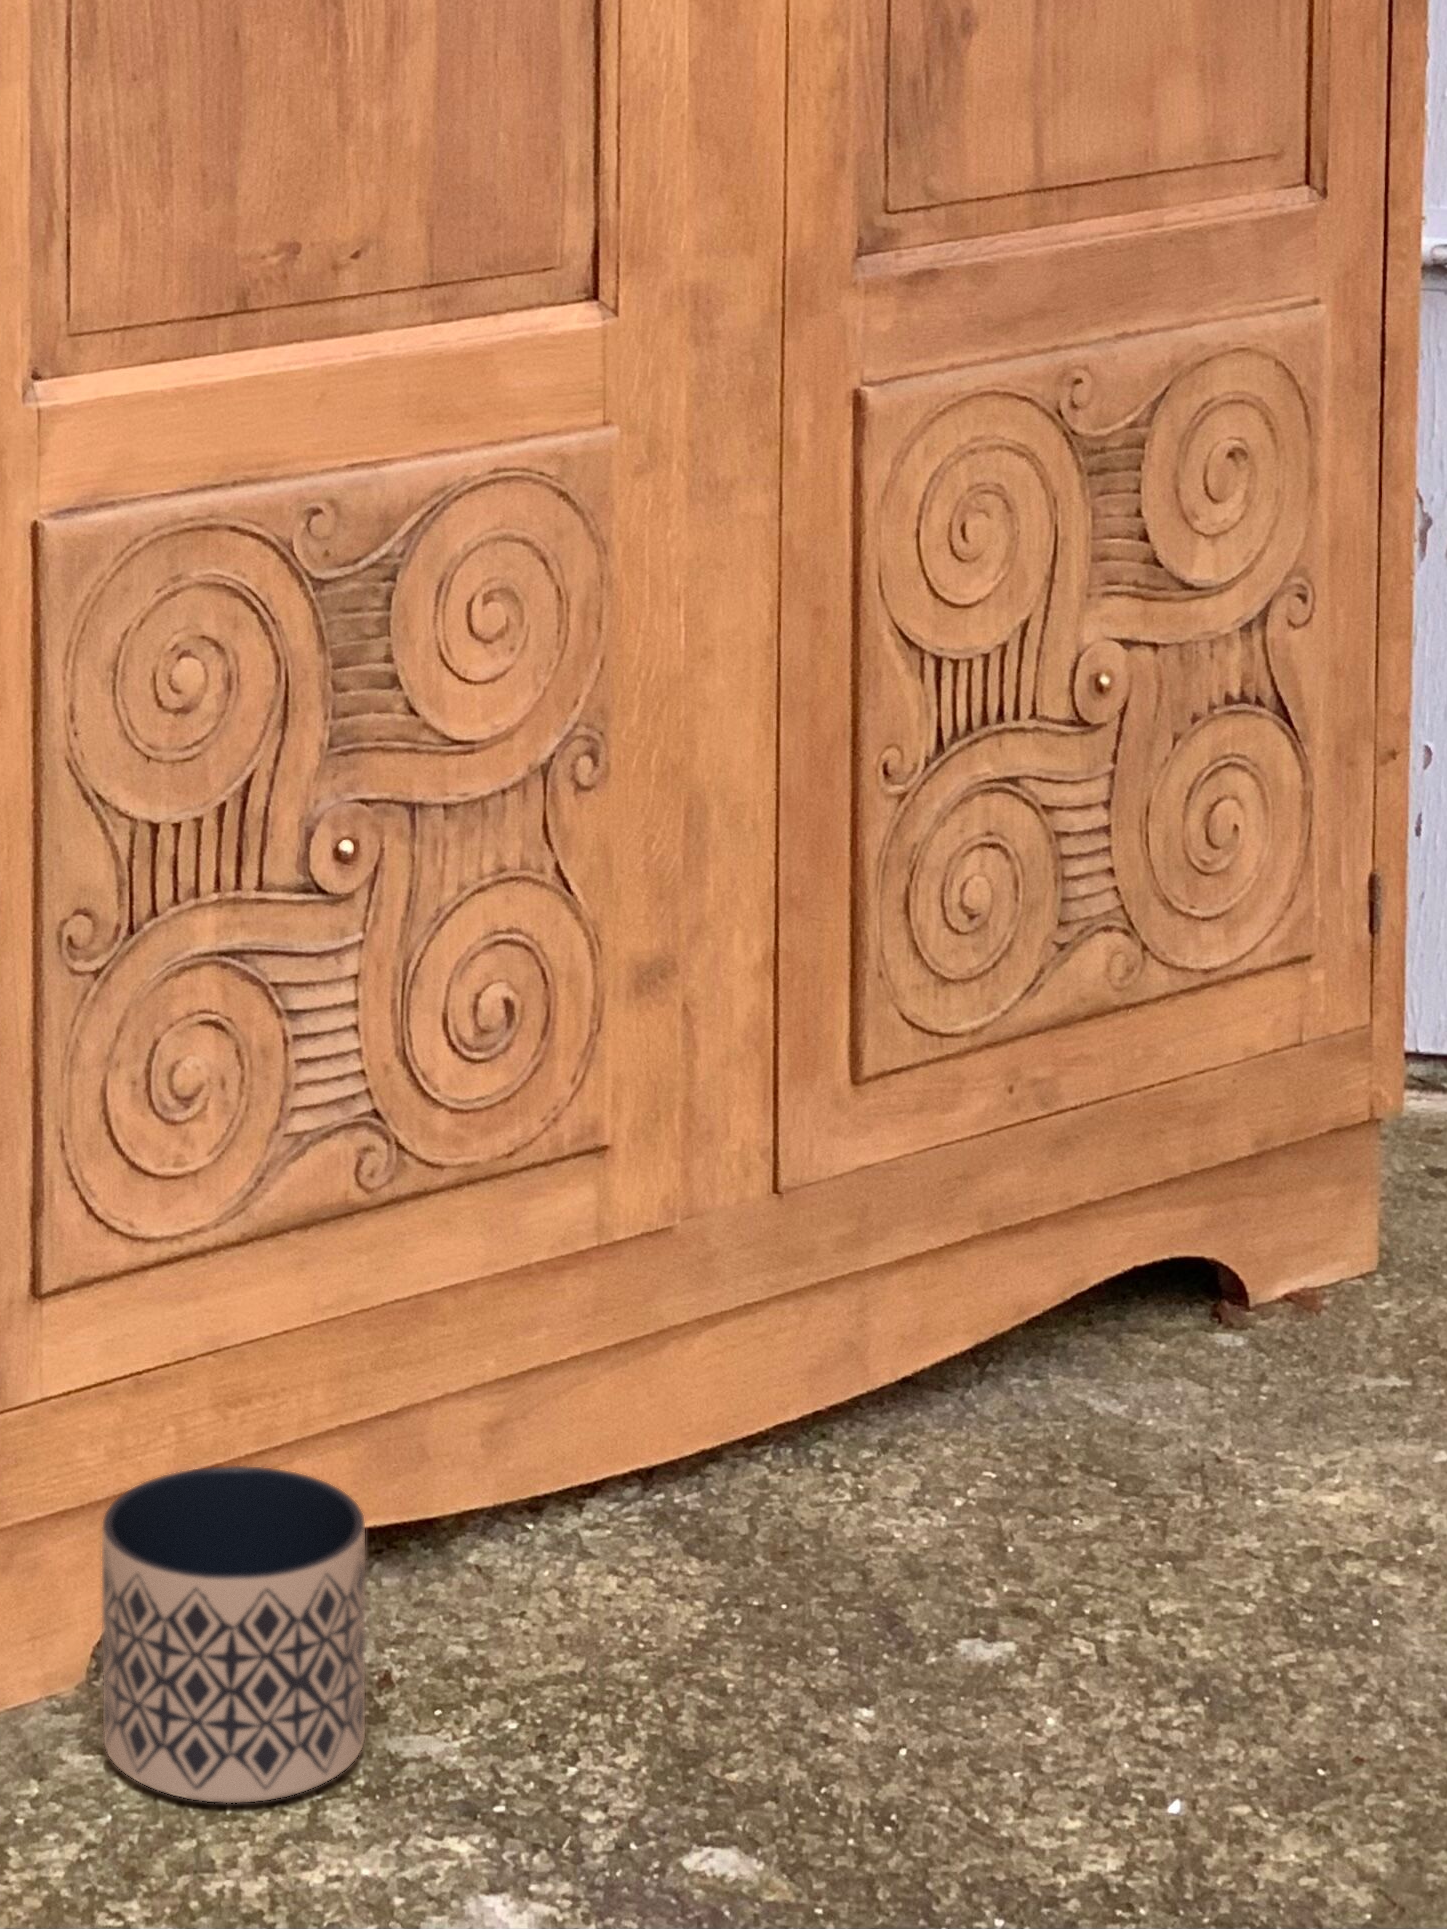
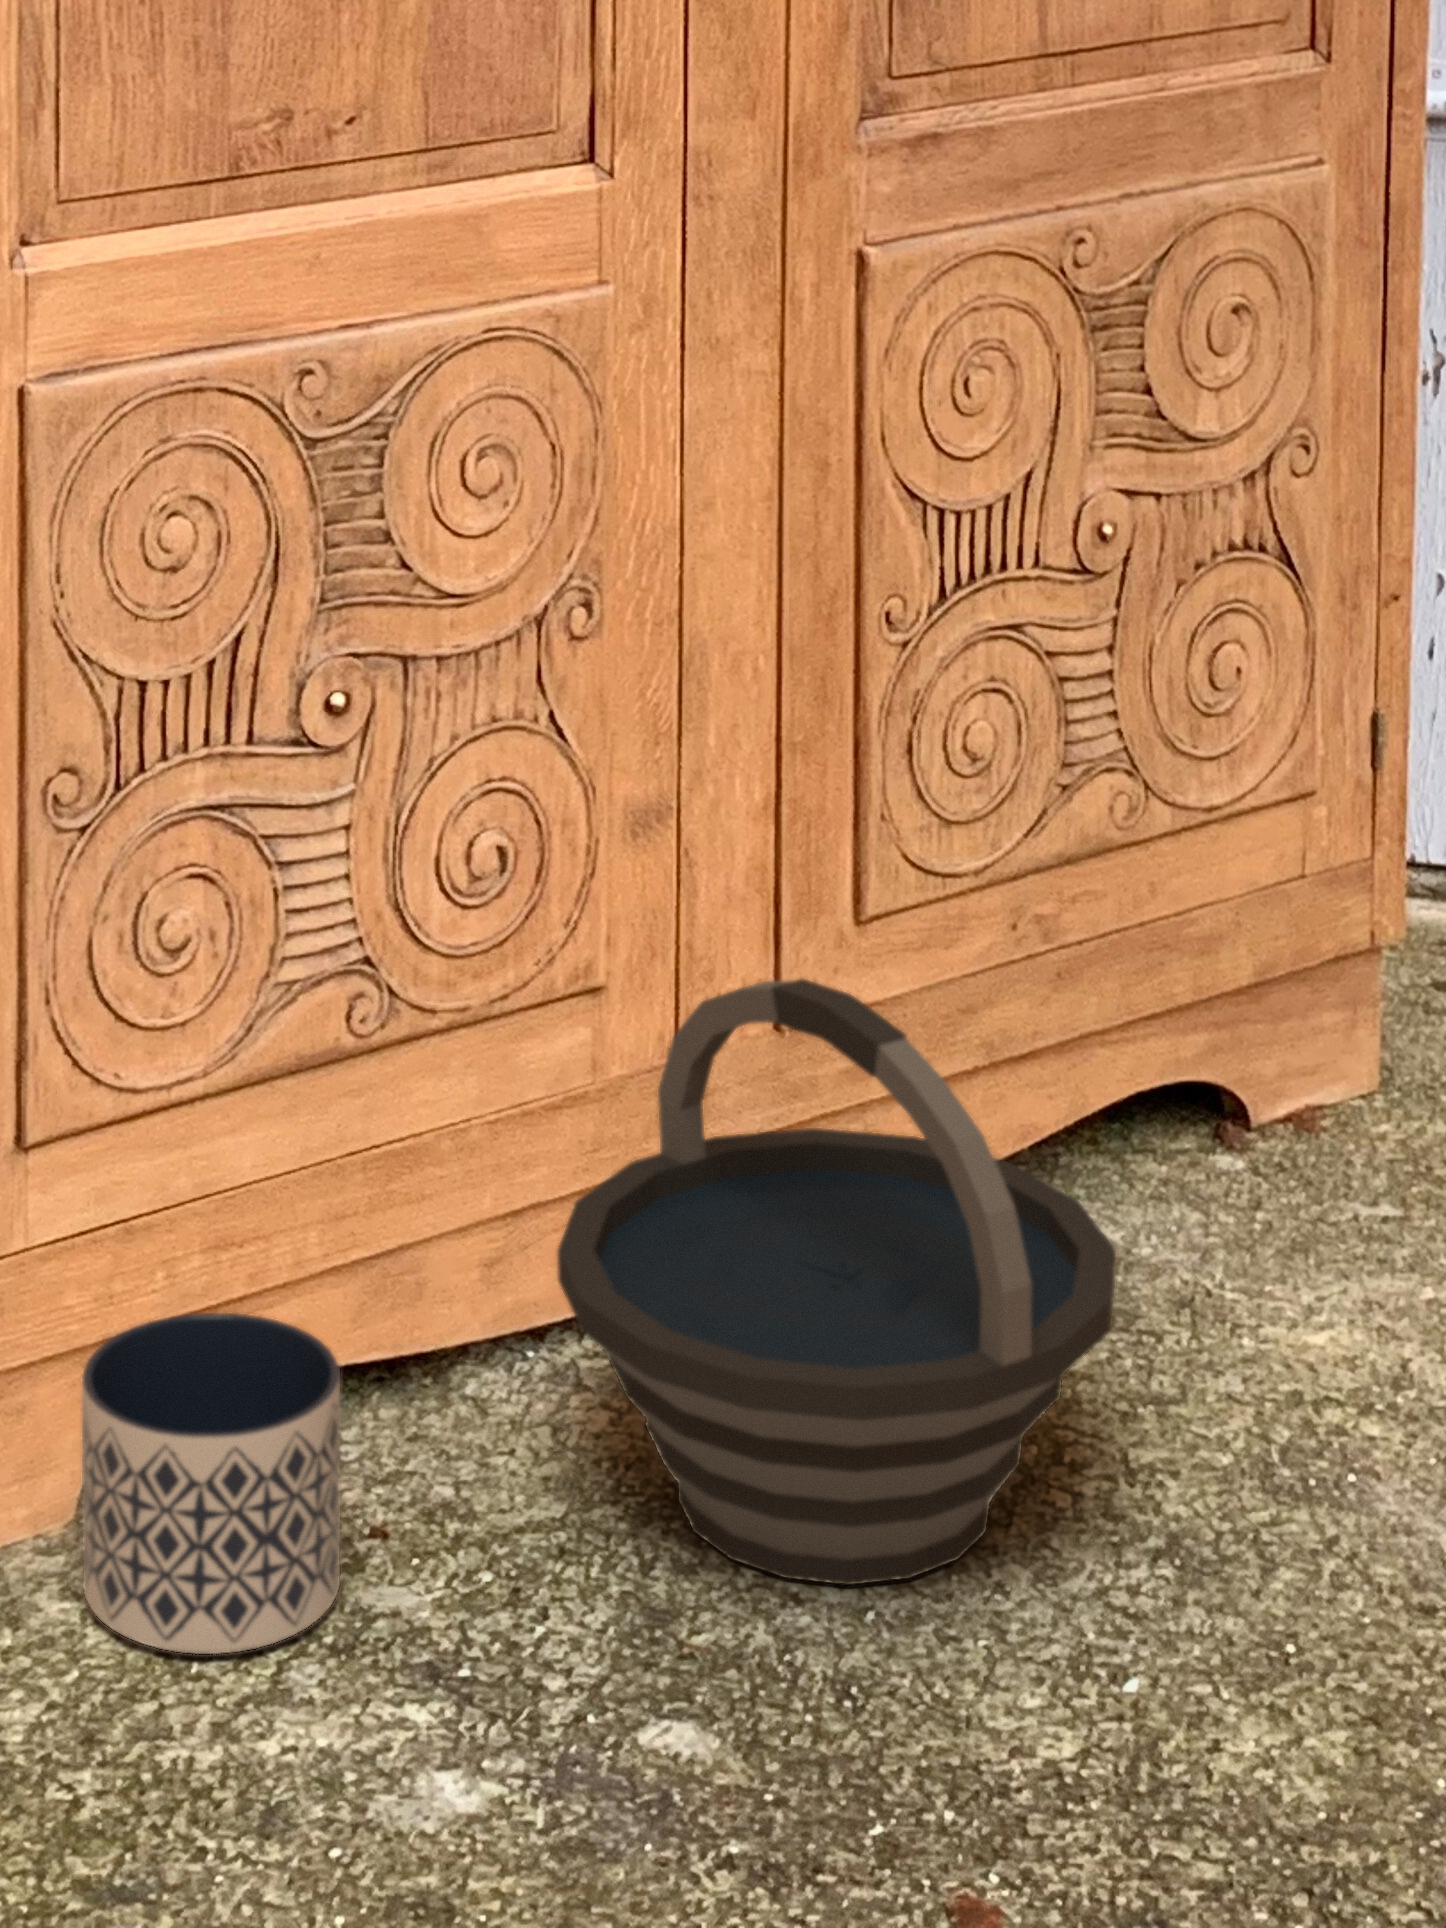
bucket: none [575,1117,1140,1726] -> present [557,979,1116,1585]

